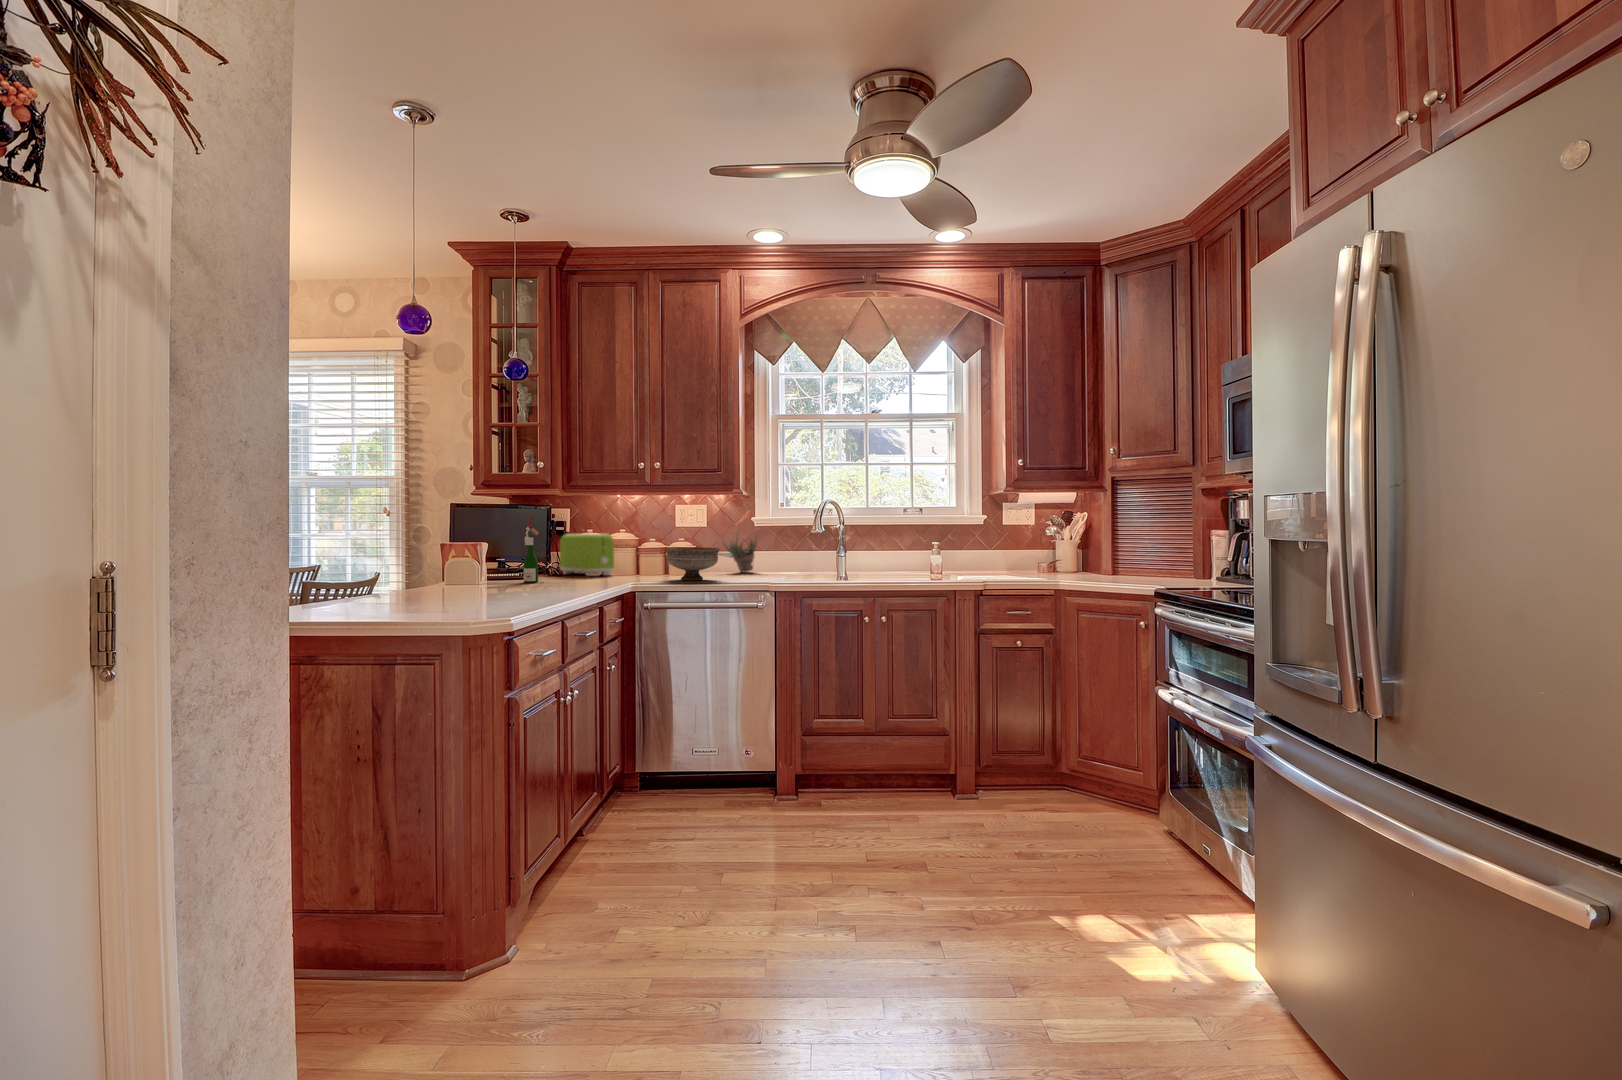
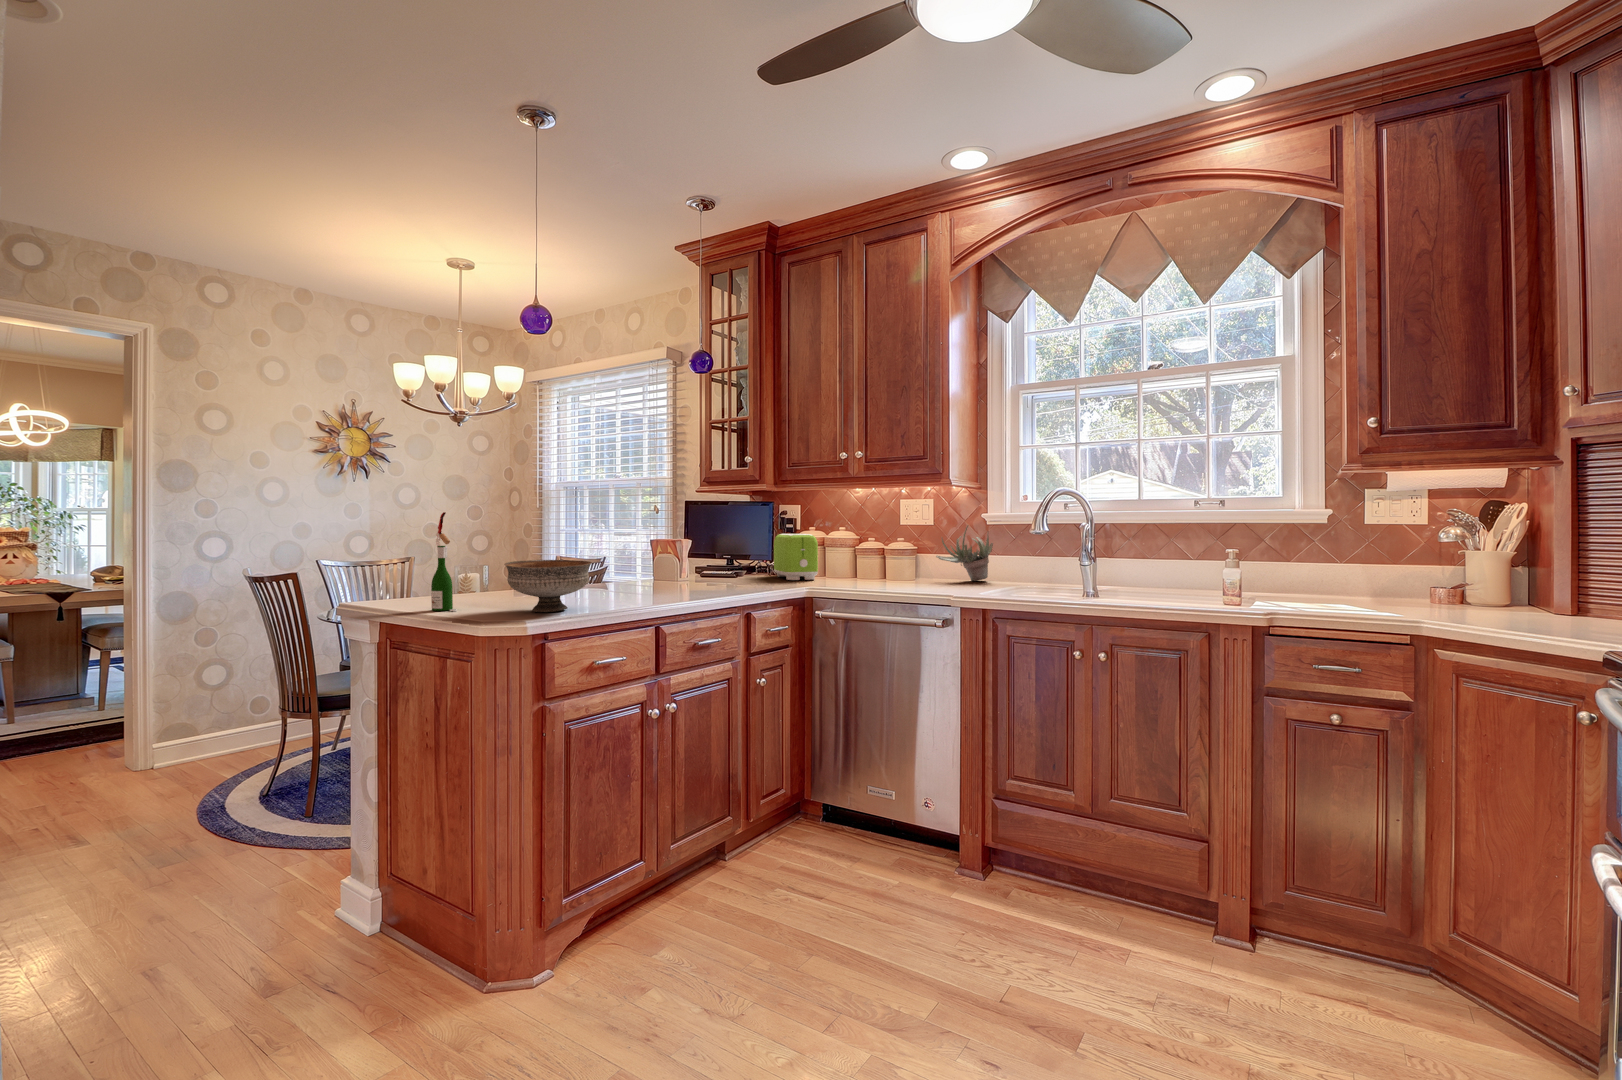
wine bottle: present [524,513,545,583] -> present [431,512,457,611]
bowl: present [666,547,720,580] -> present [504,560,592,612]

